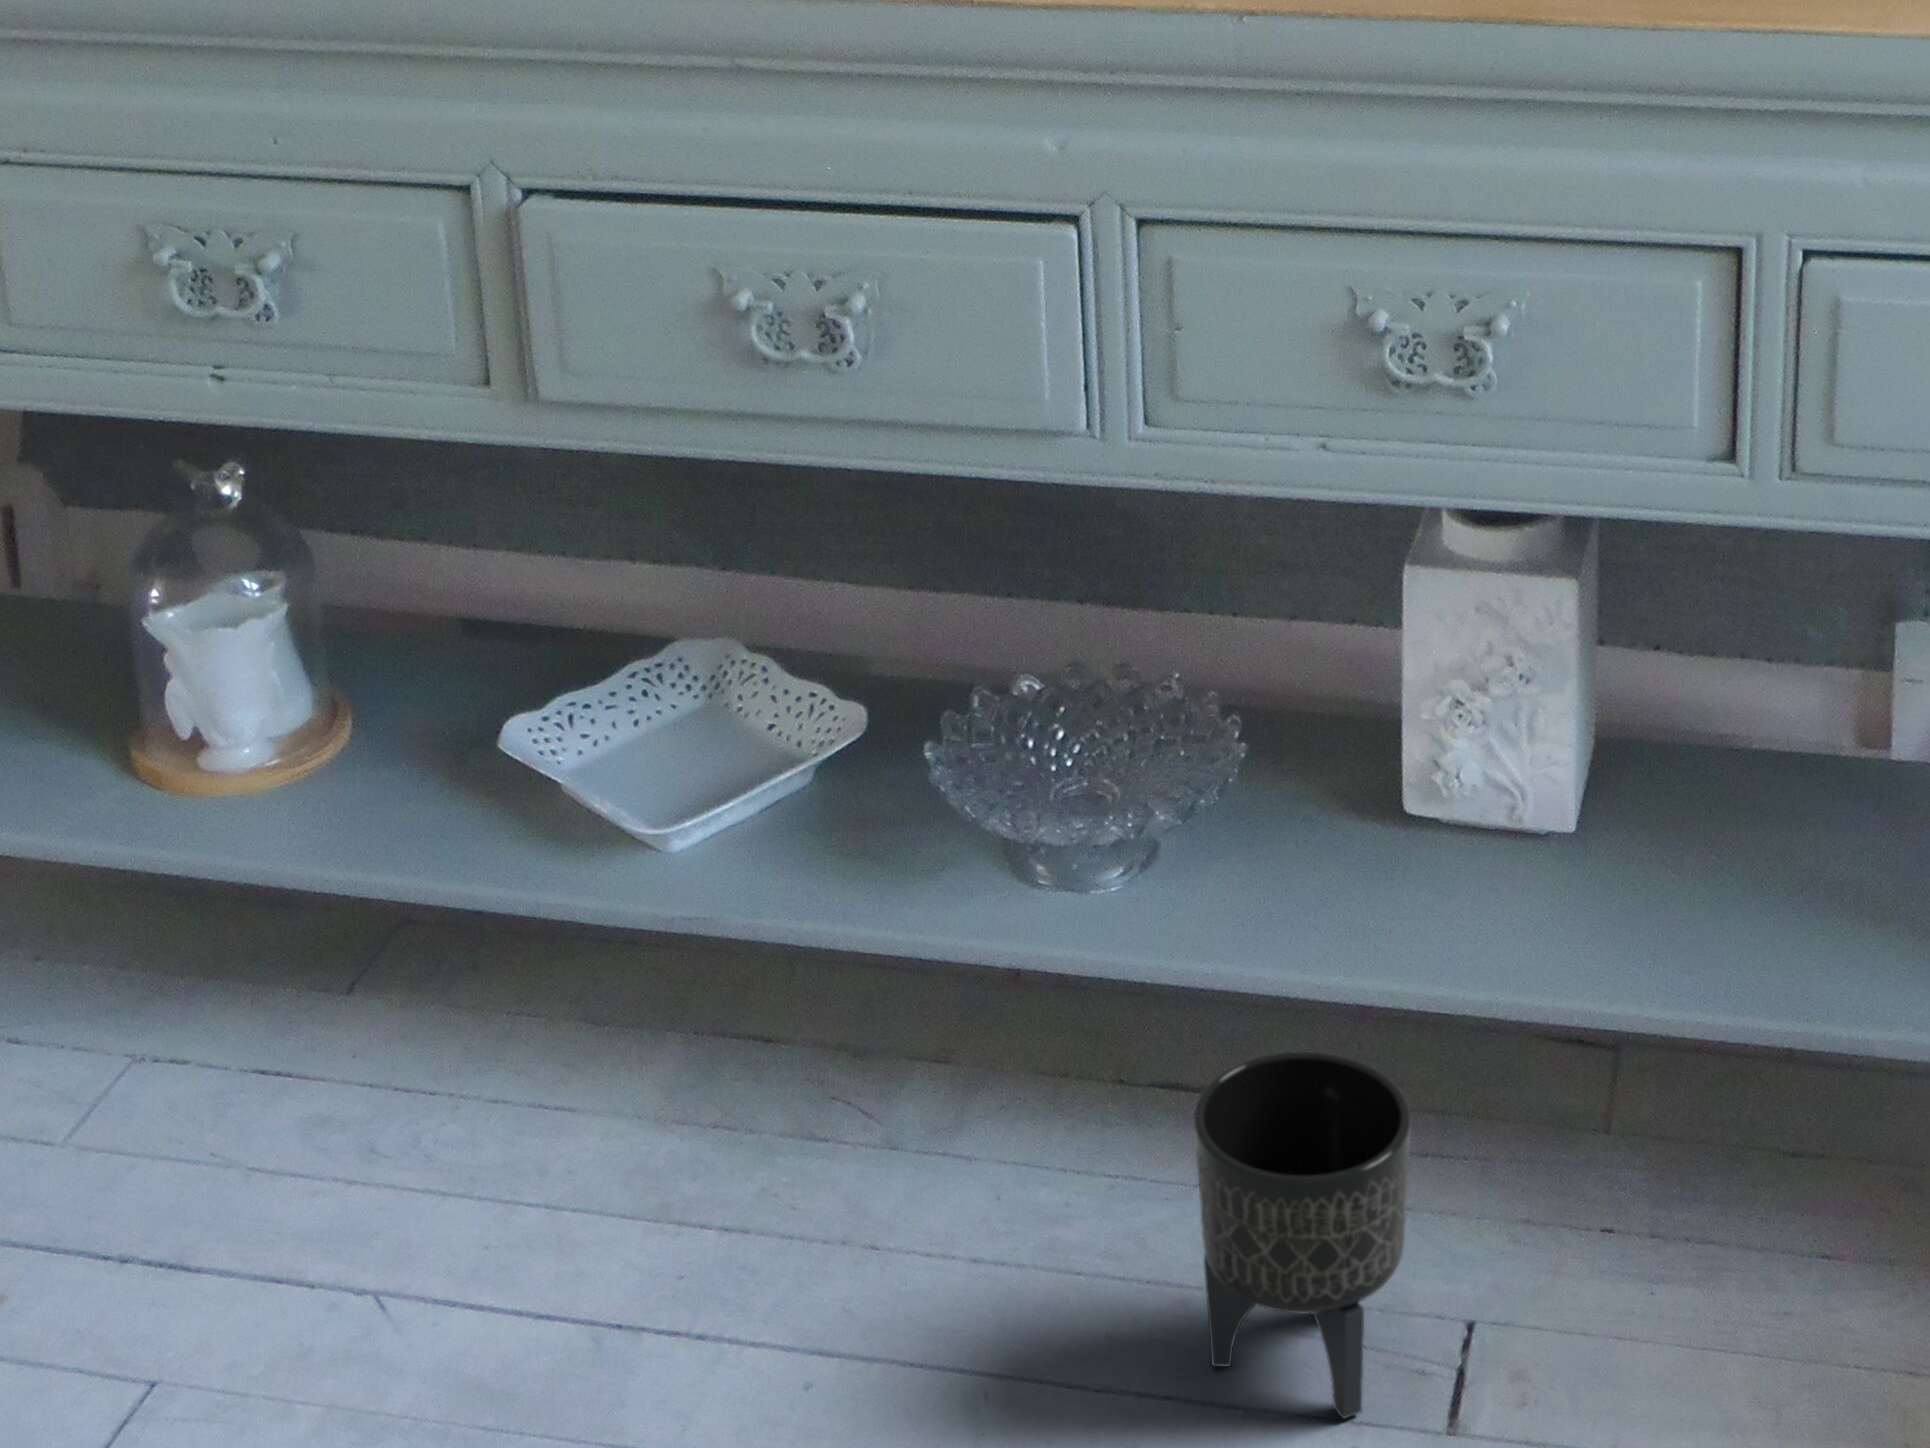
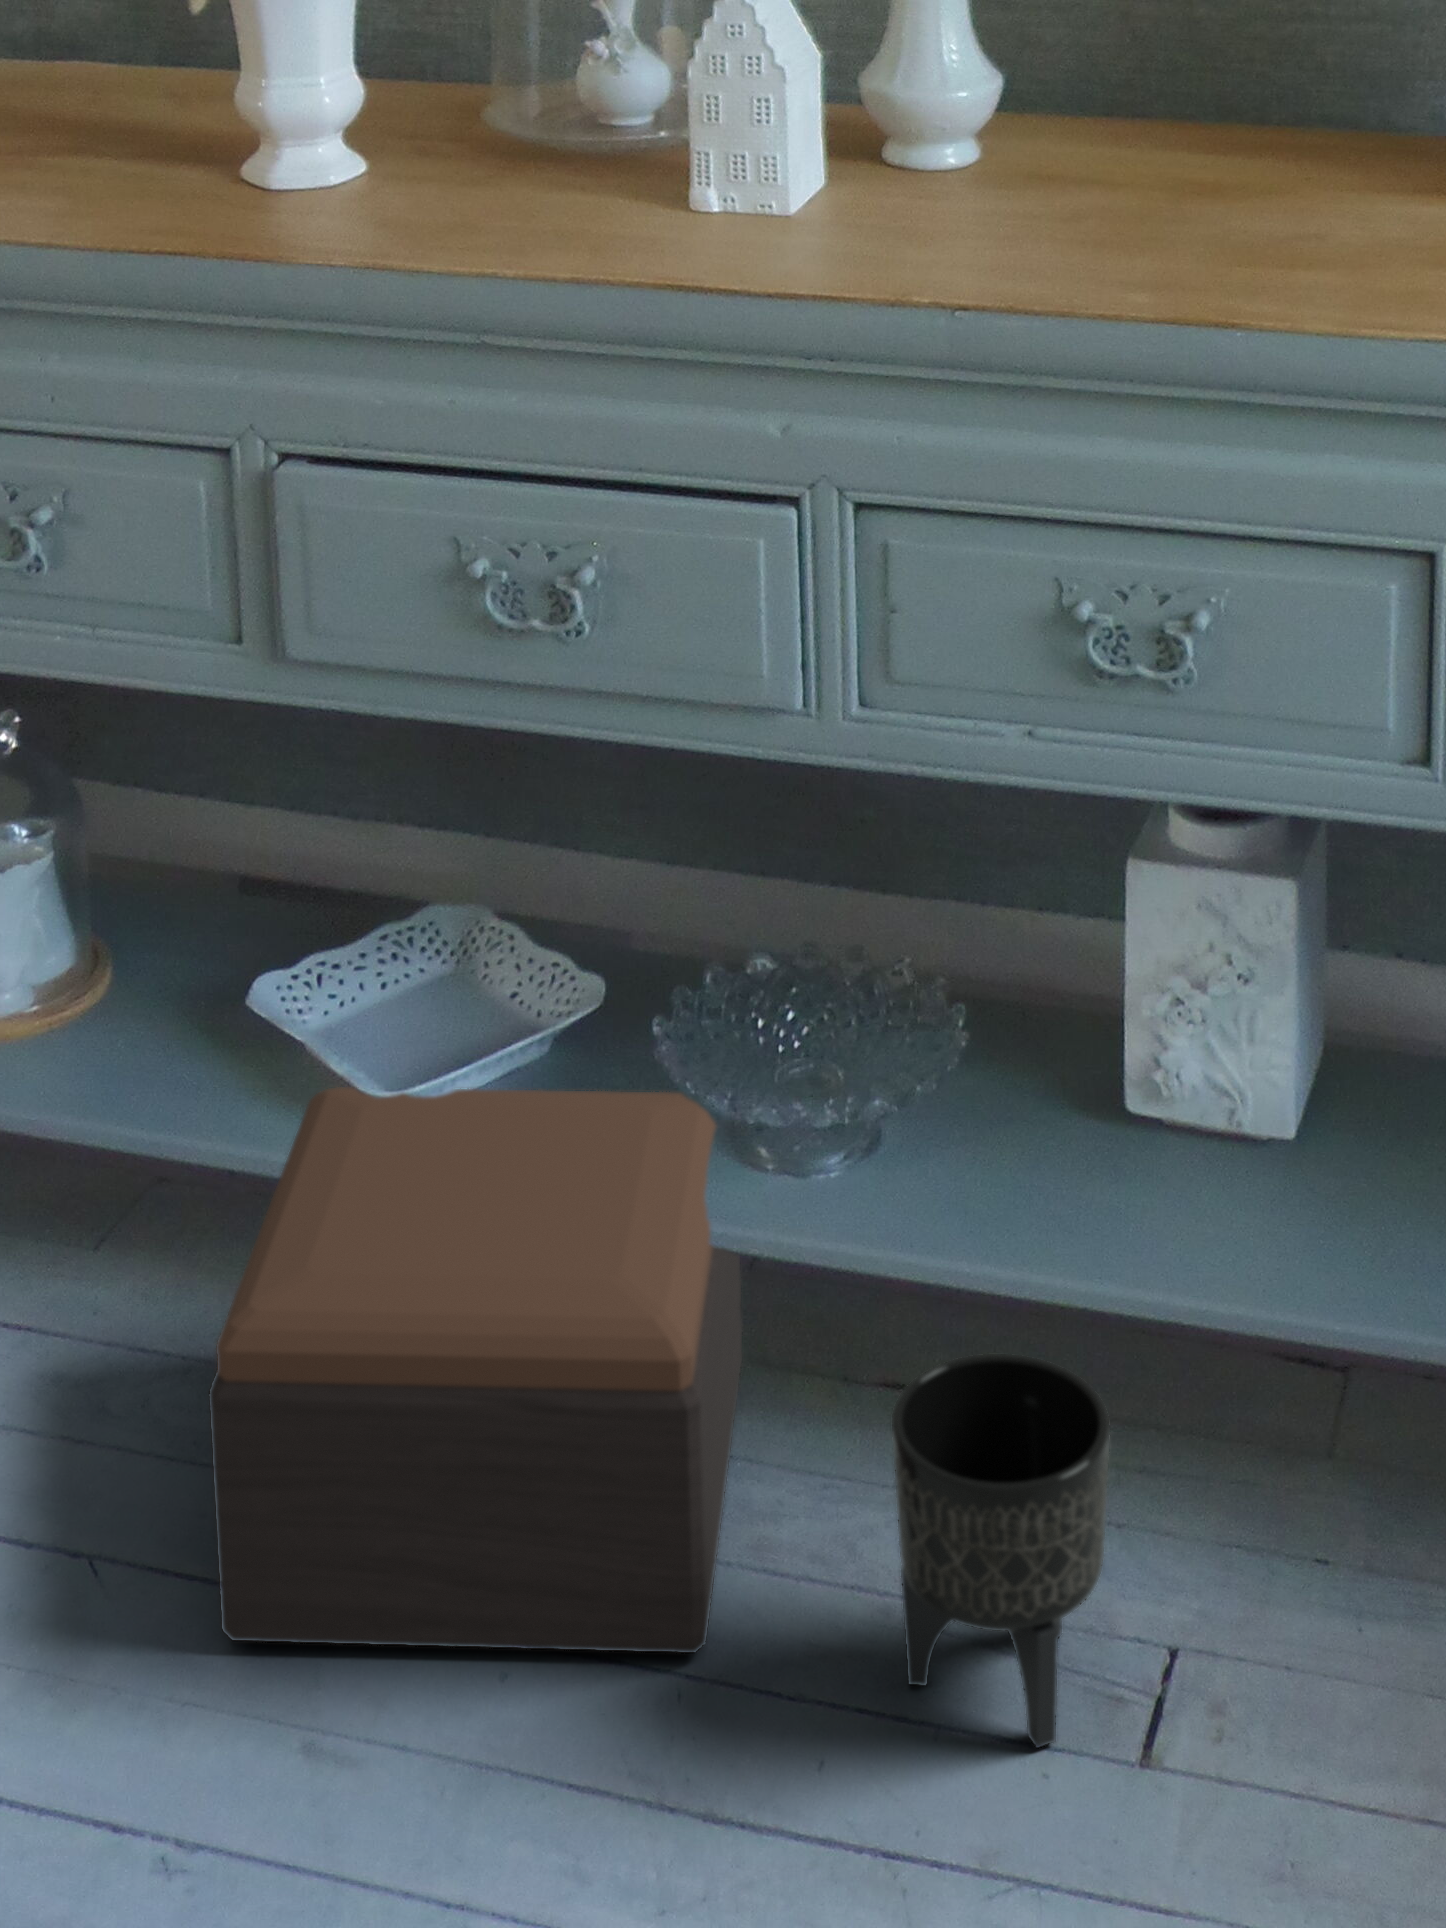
footstool: none [498,814,1021,1362] -> present [209,1087,742,1653]

